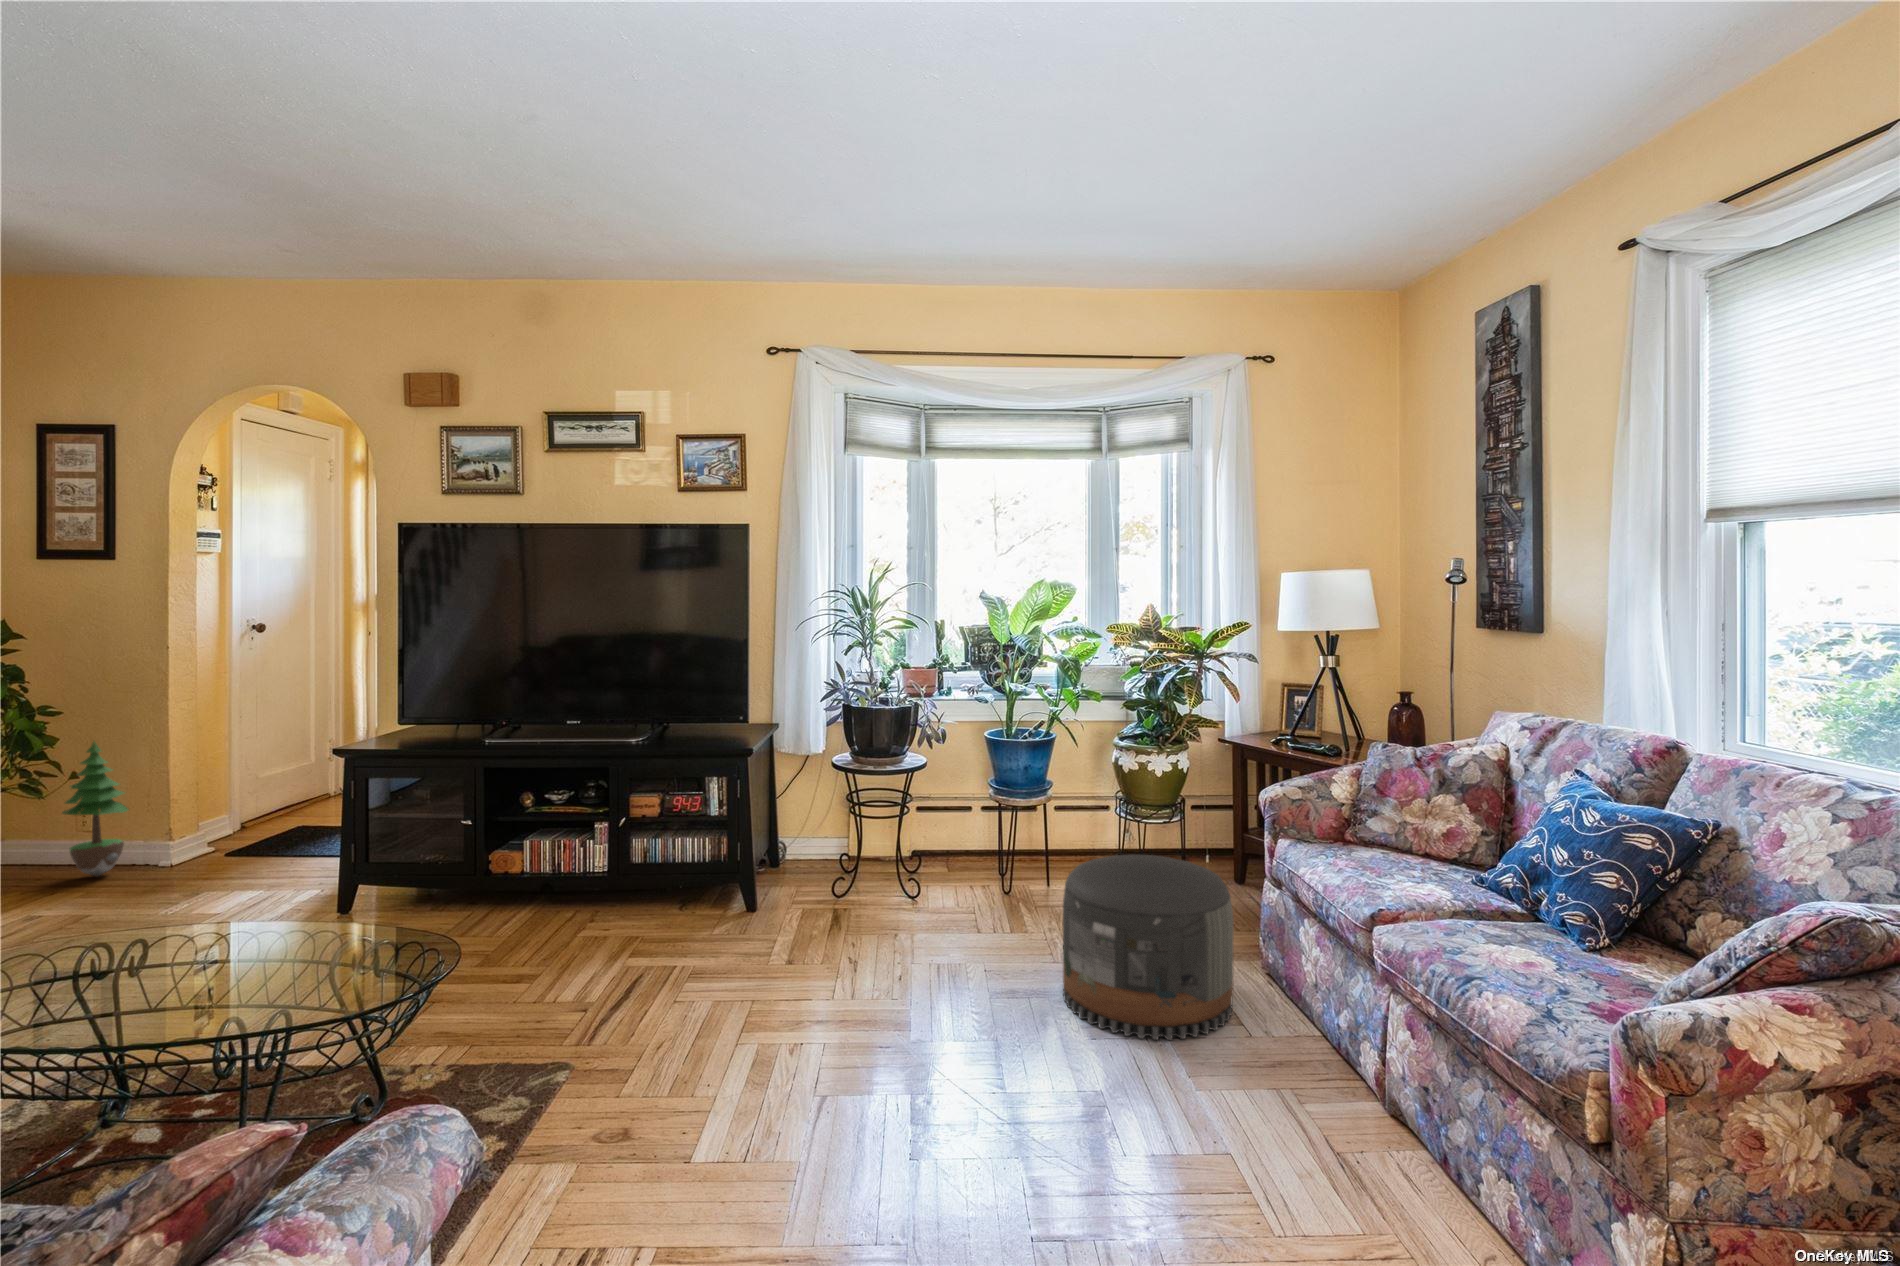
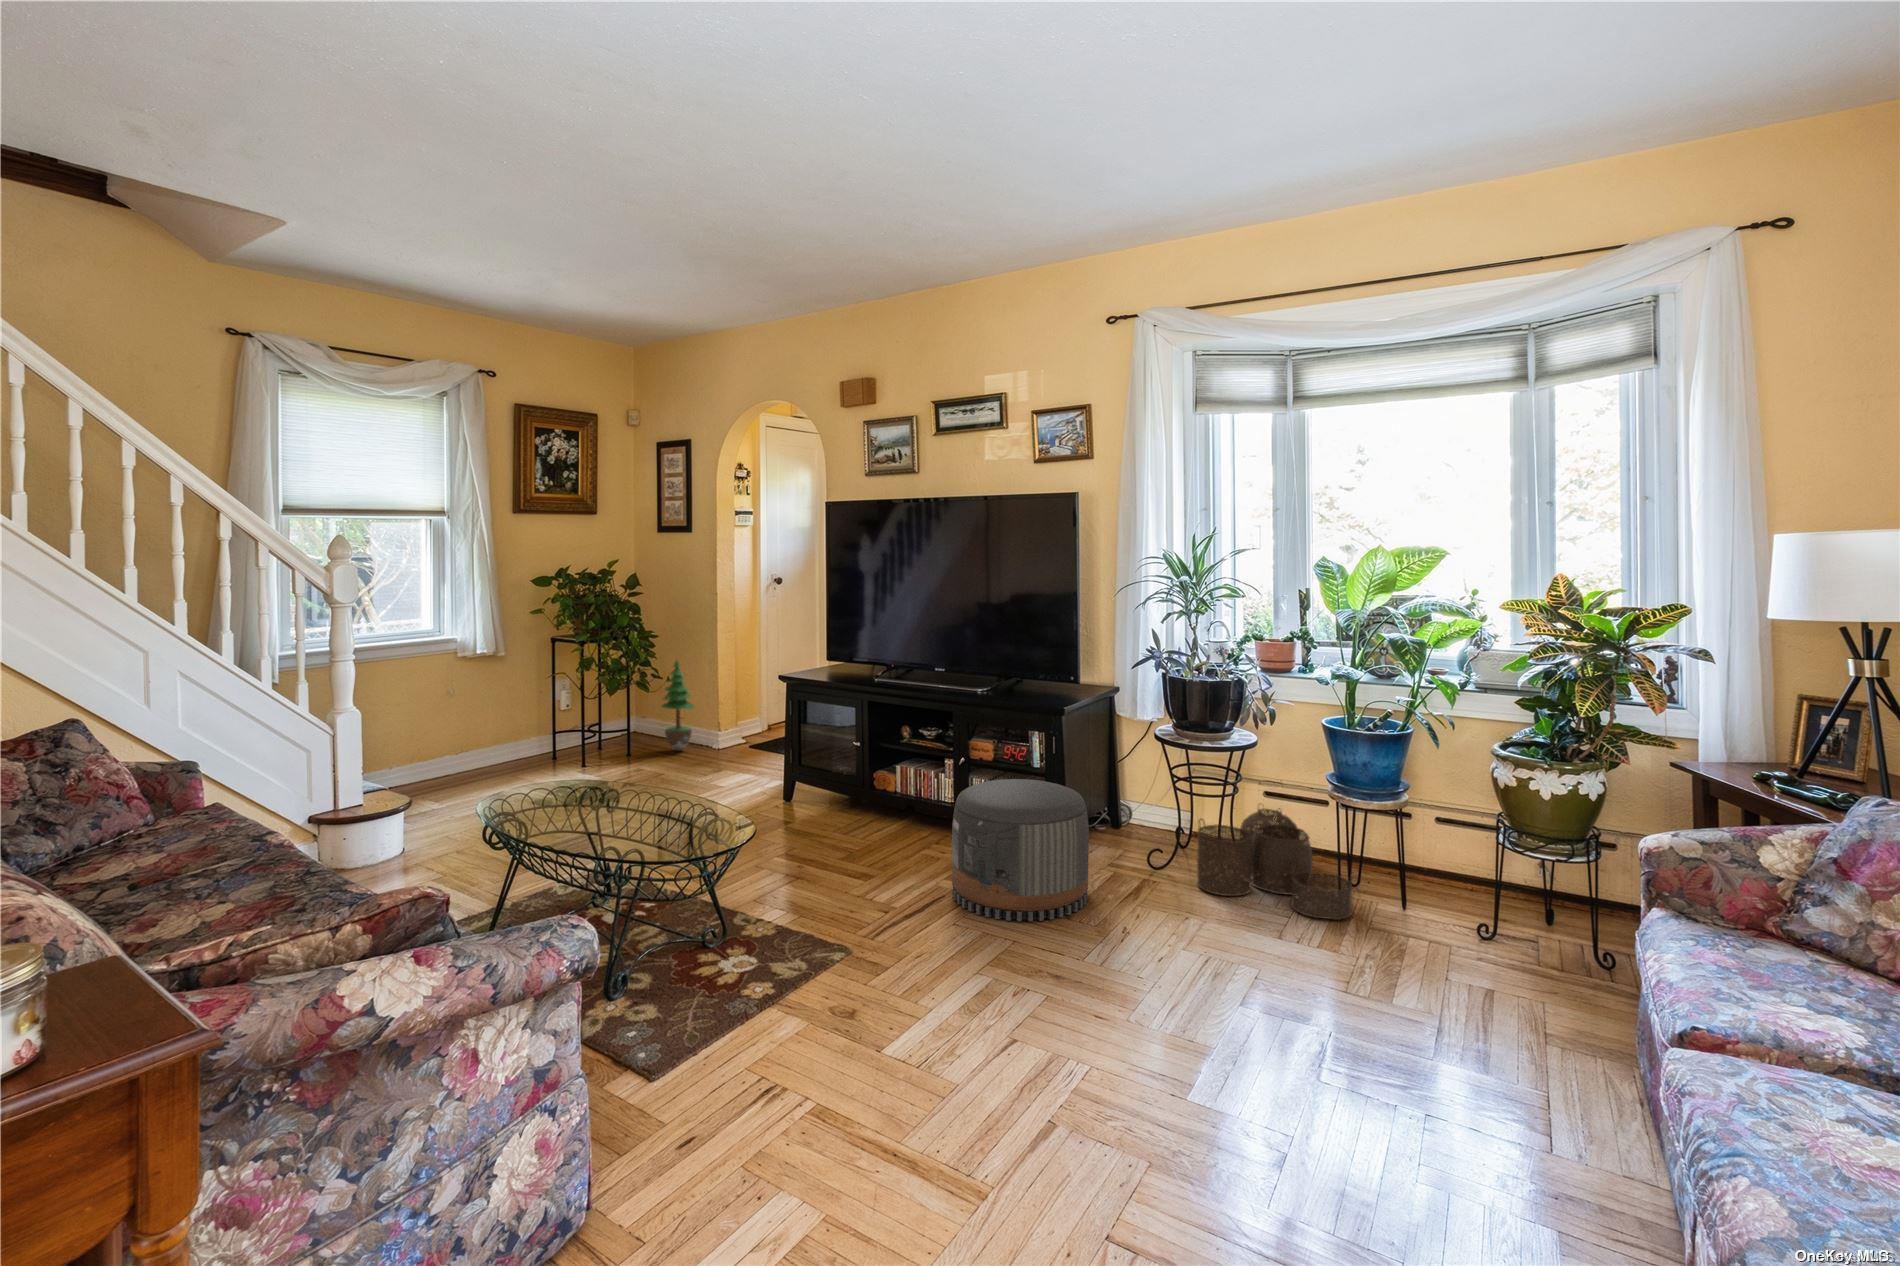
woven basket: none [888,820,1028,912] -> present [1197,808,1353,920]
pouf: present [1063,854,1234,1040] -> present [952,779,1089,921]

